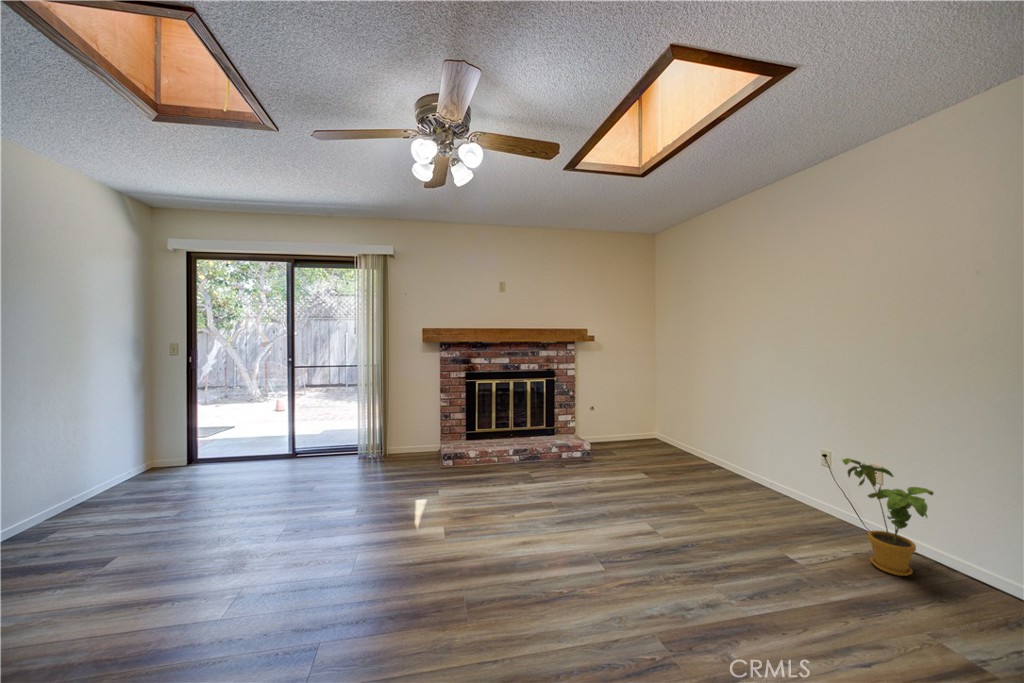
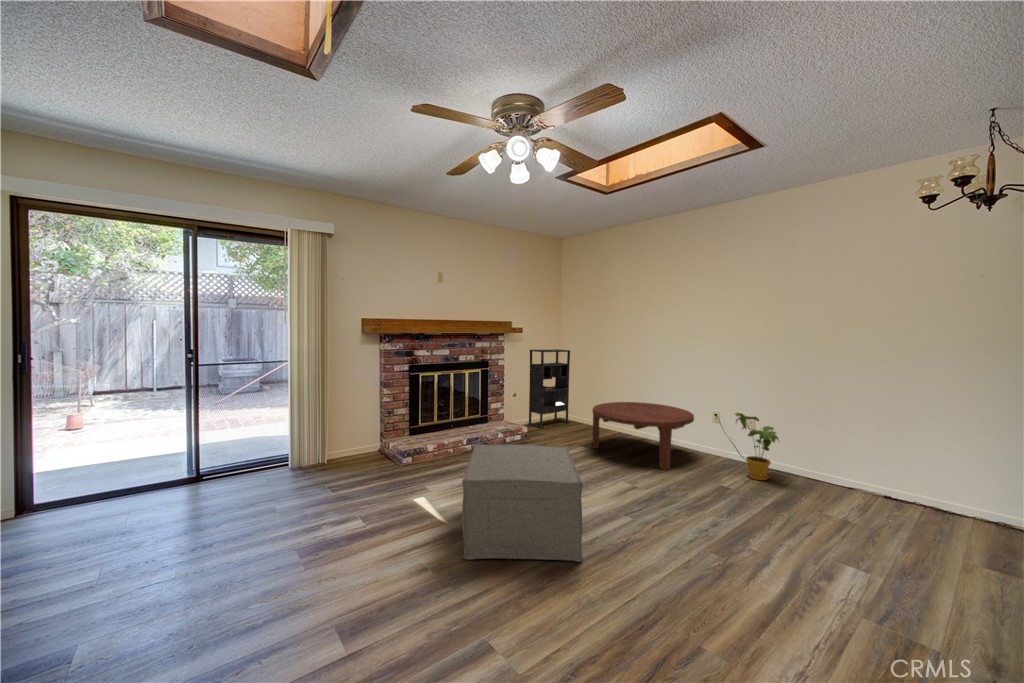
bookshelf: none [607,359,658,448] -> present [528,349,570,429]
coffee table: none [649,425,794,525] -> present [592,402,694,469]
ottoman: none [374,456,542,620] -> present [462,444,583,562]

